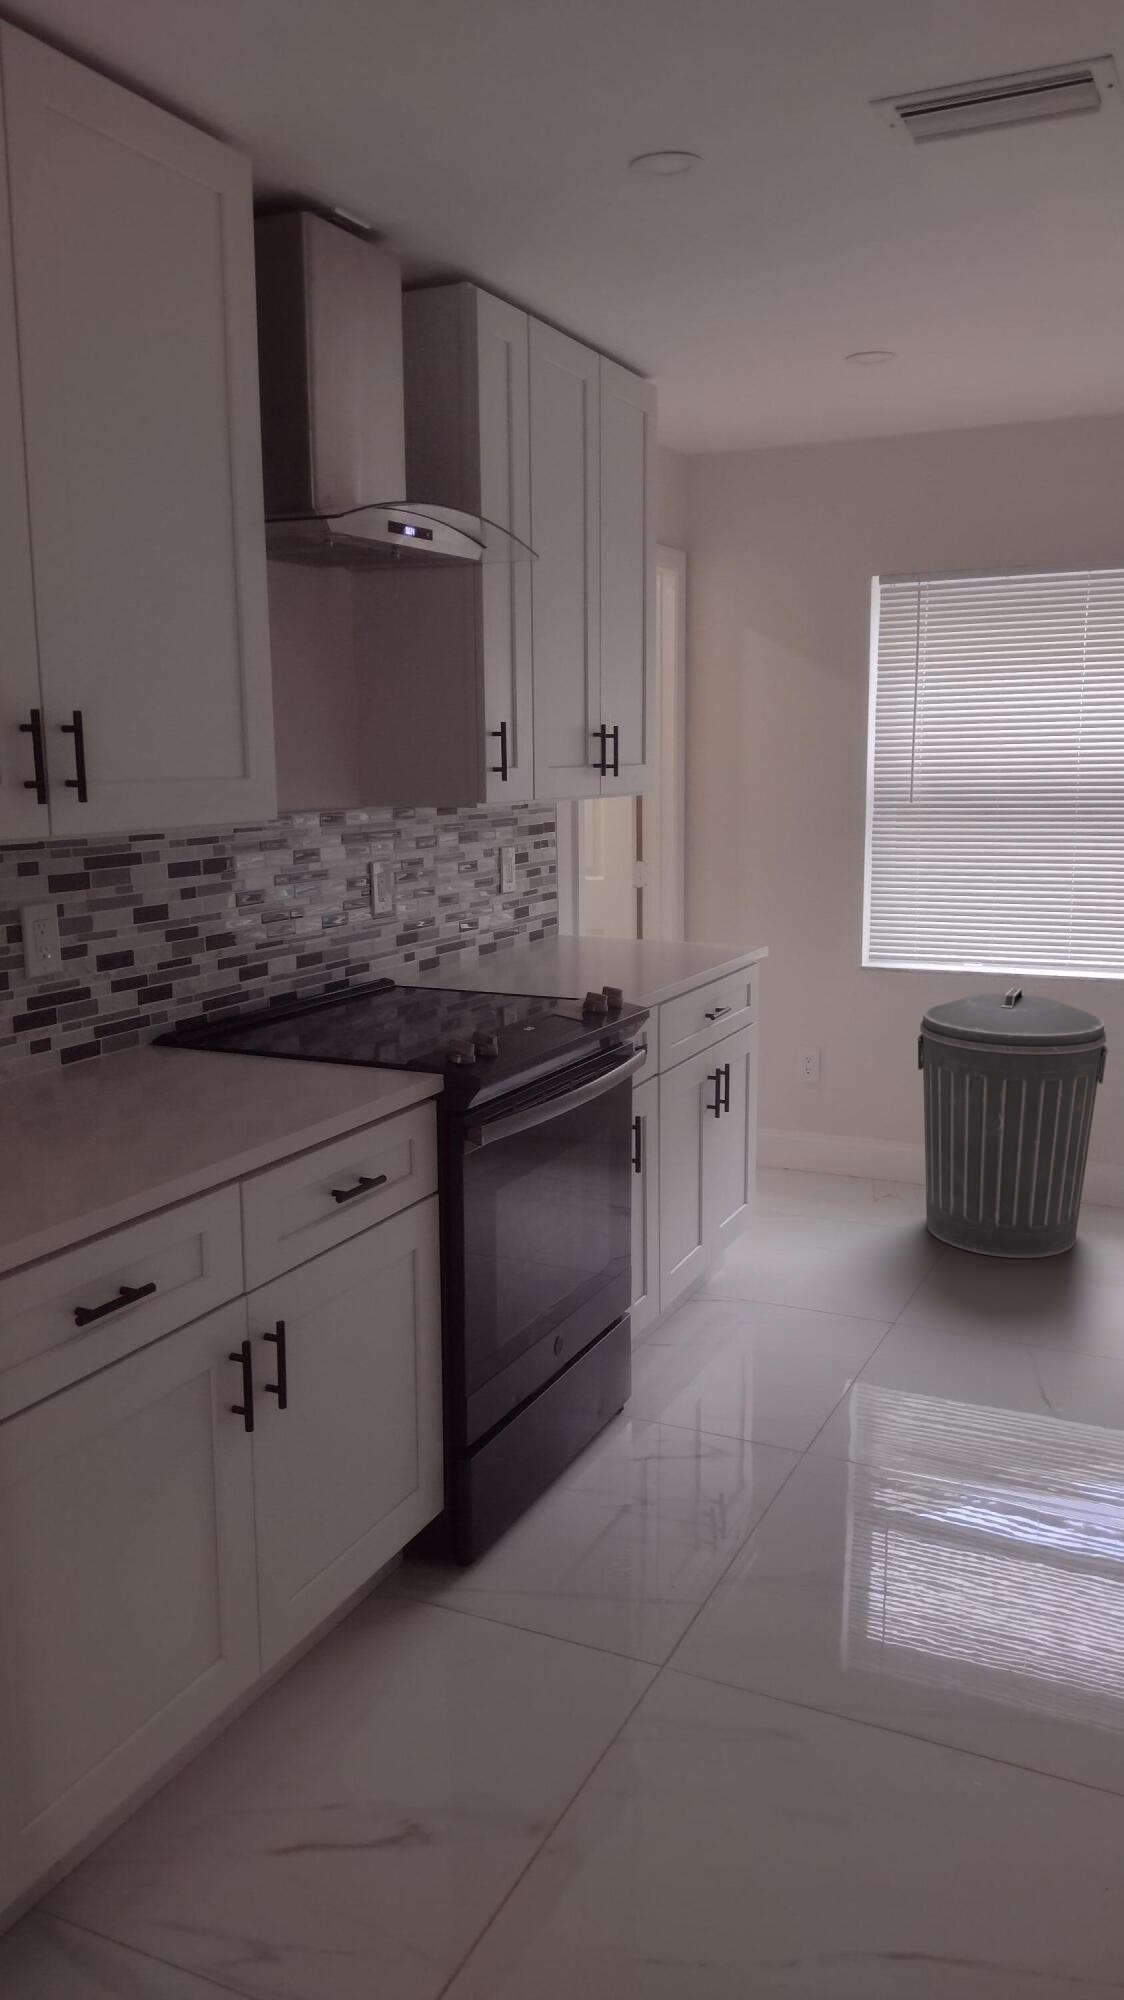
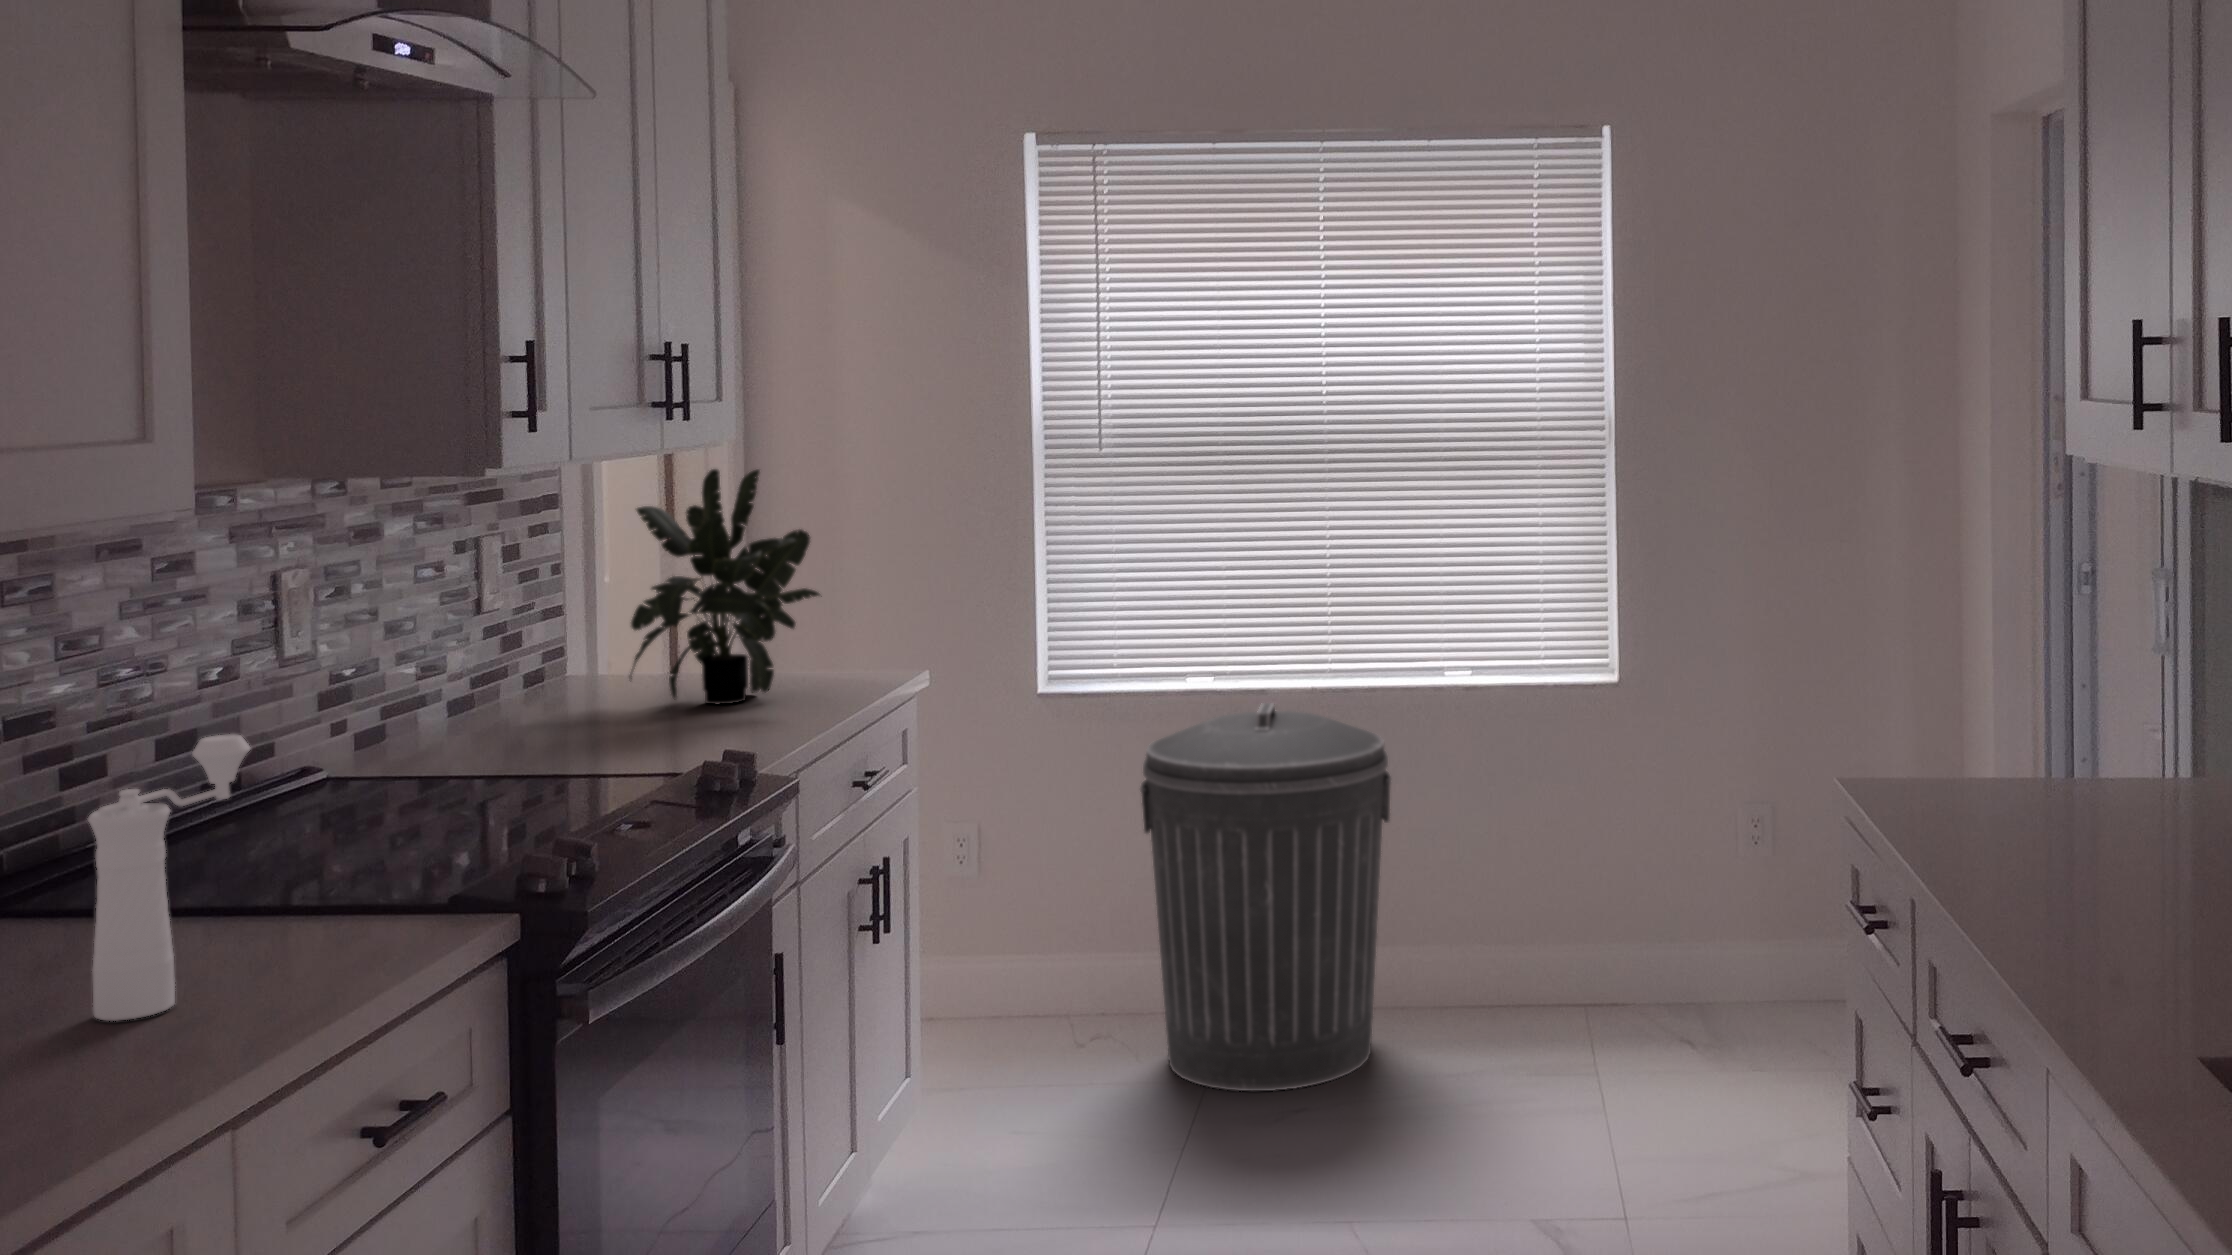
potted plant: none [578,808,692,959] -> present [630,469,822,704]
pepper mill: none [177,956,272,1117] -> present [88,734,250,1021]

